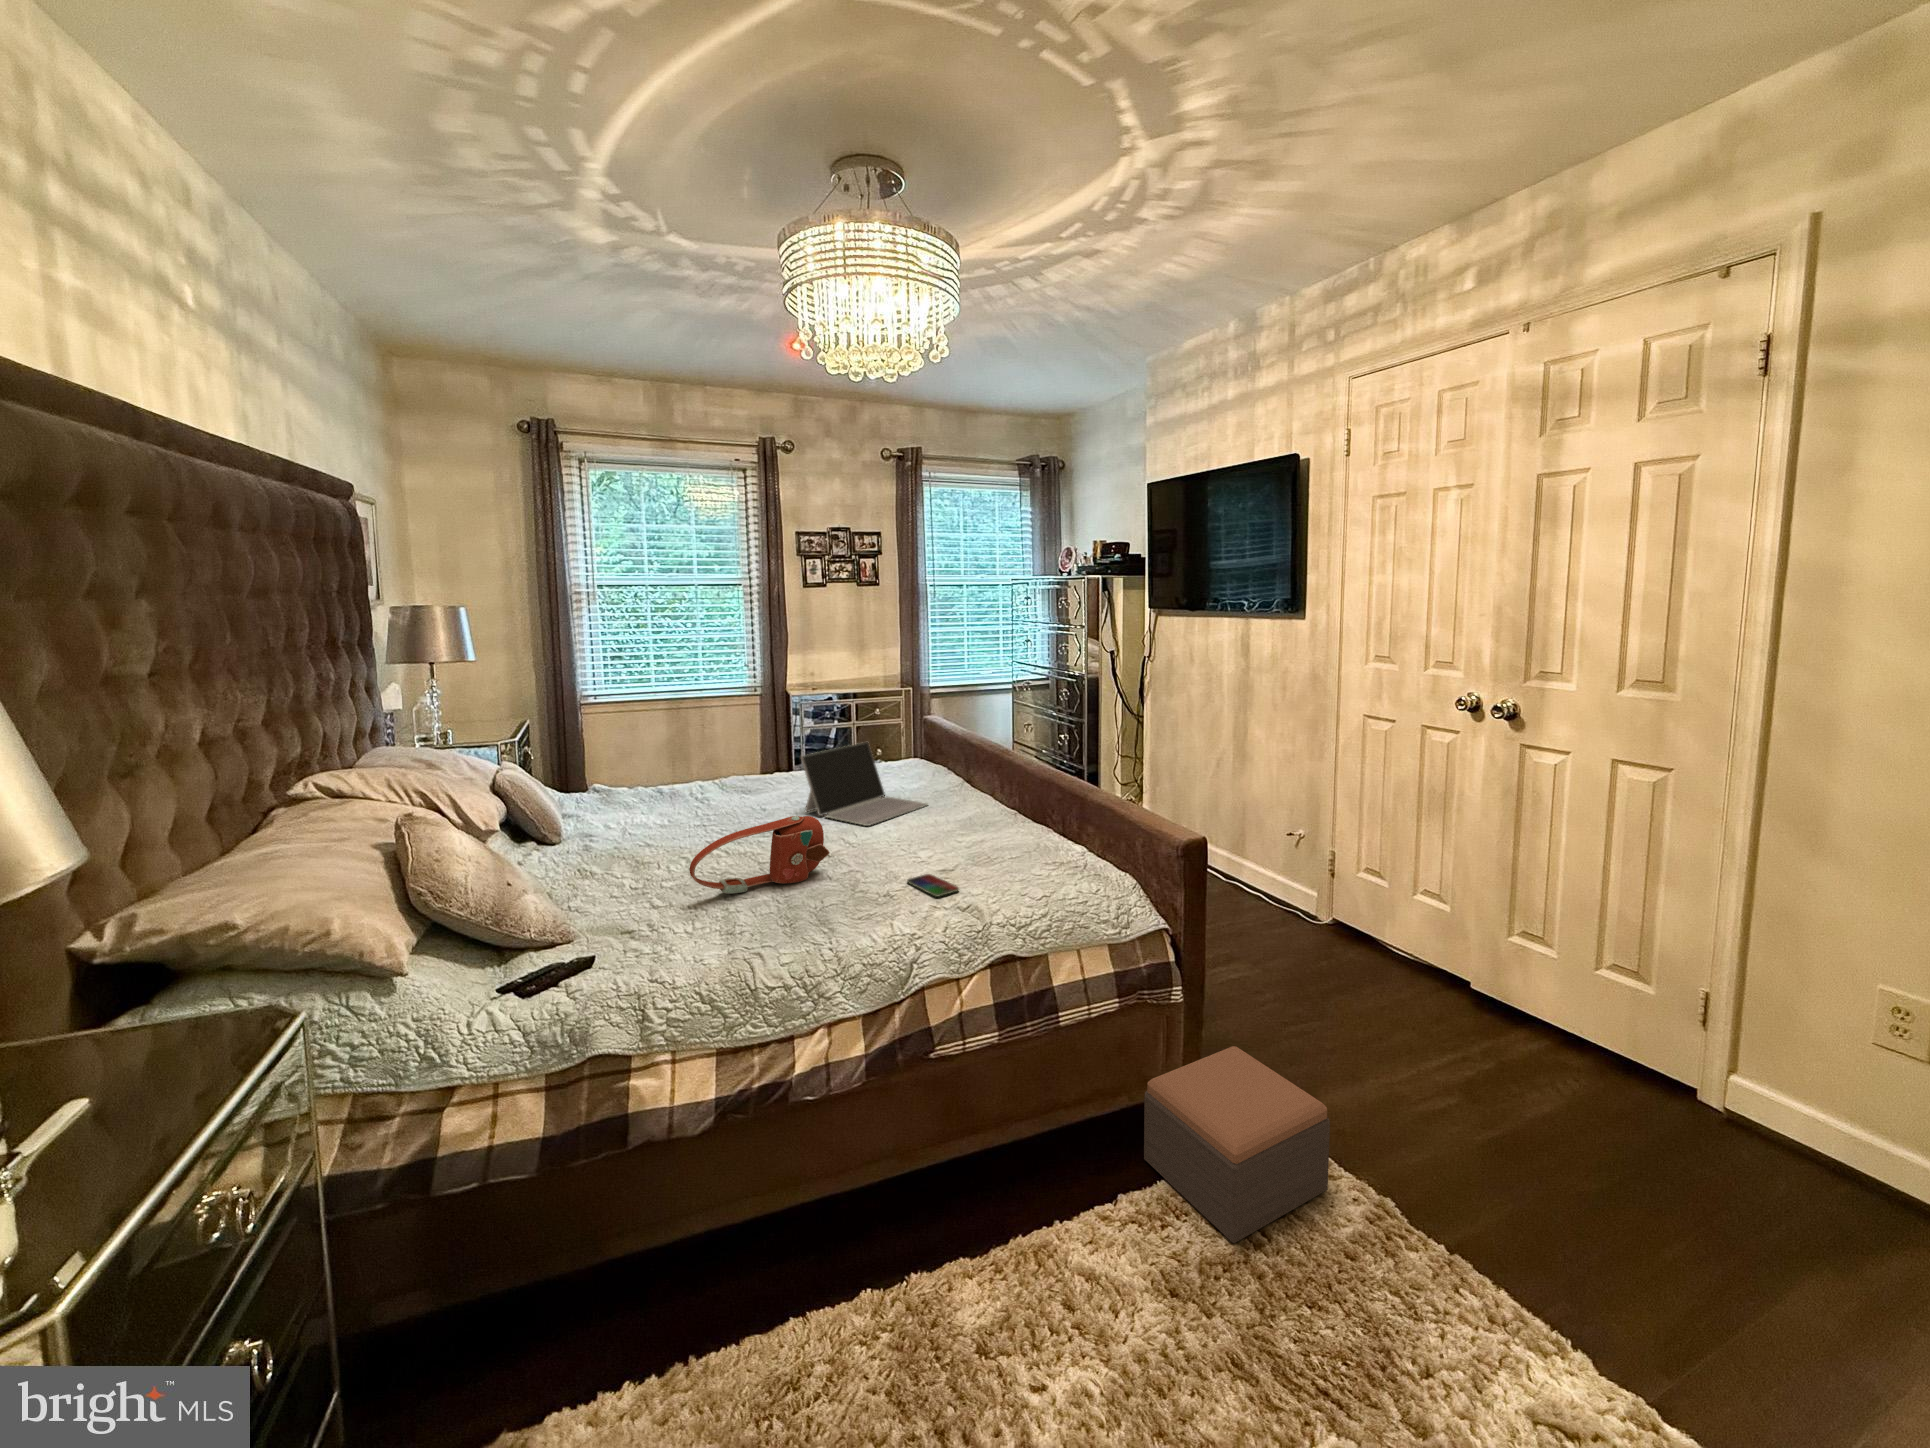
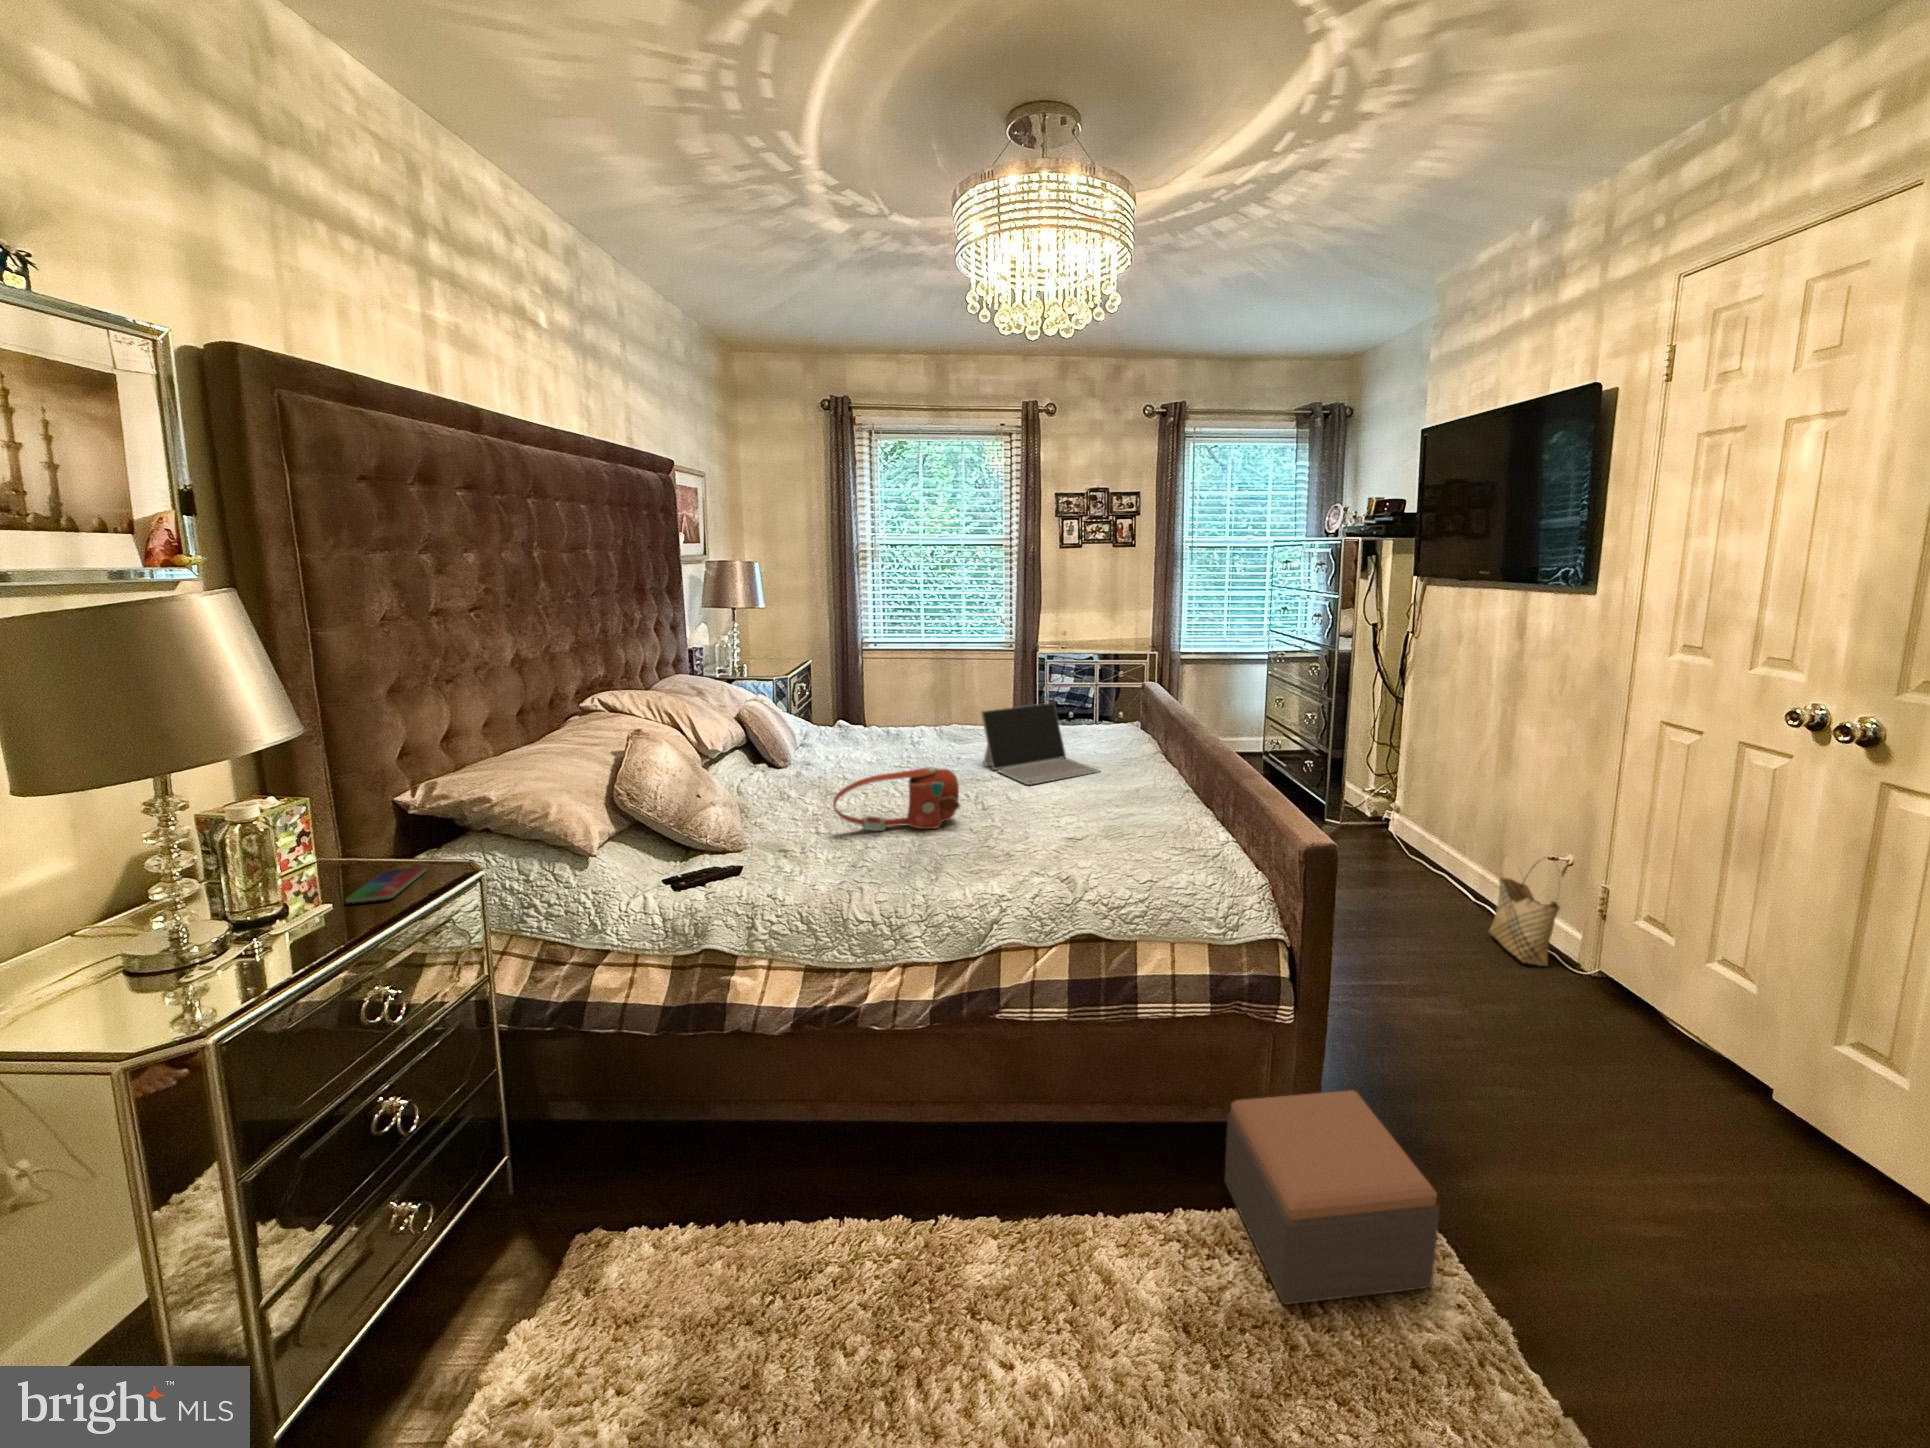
woven basket: none [1246,833,1301,922] -> present [1489,862,1560,966]
smartphone: present [907,874,959,897] -> present [346,867,427,903]

